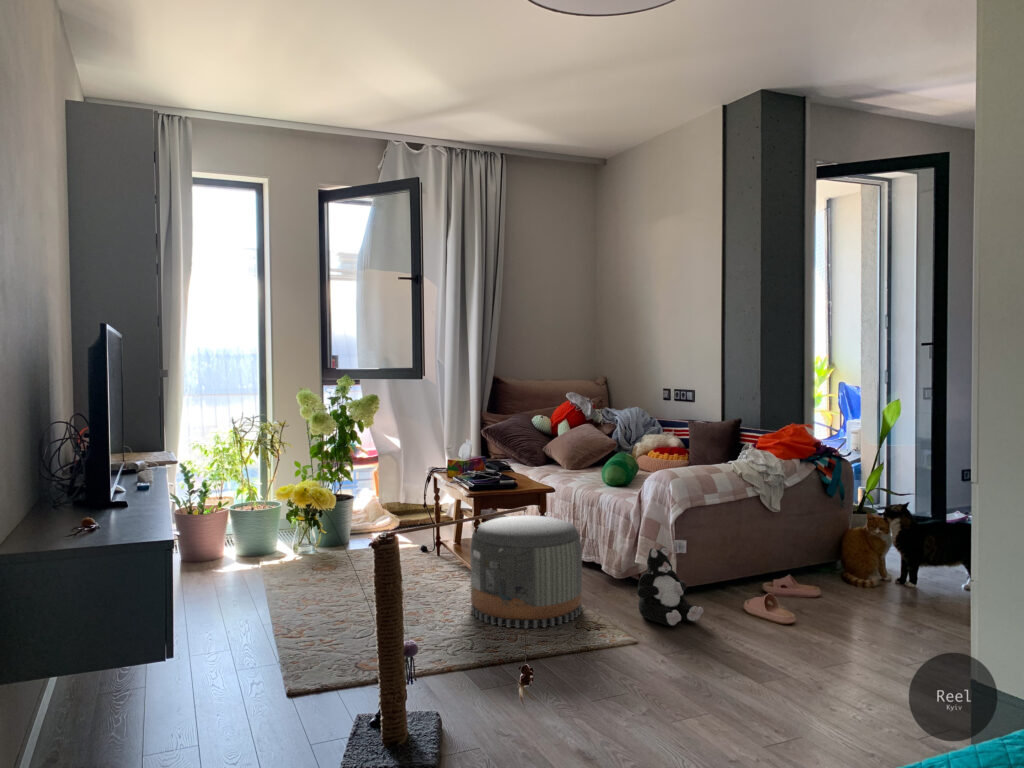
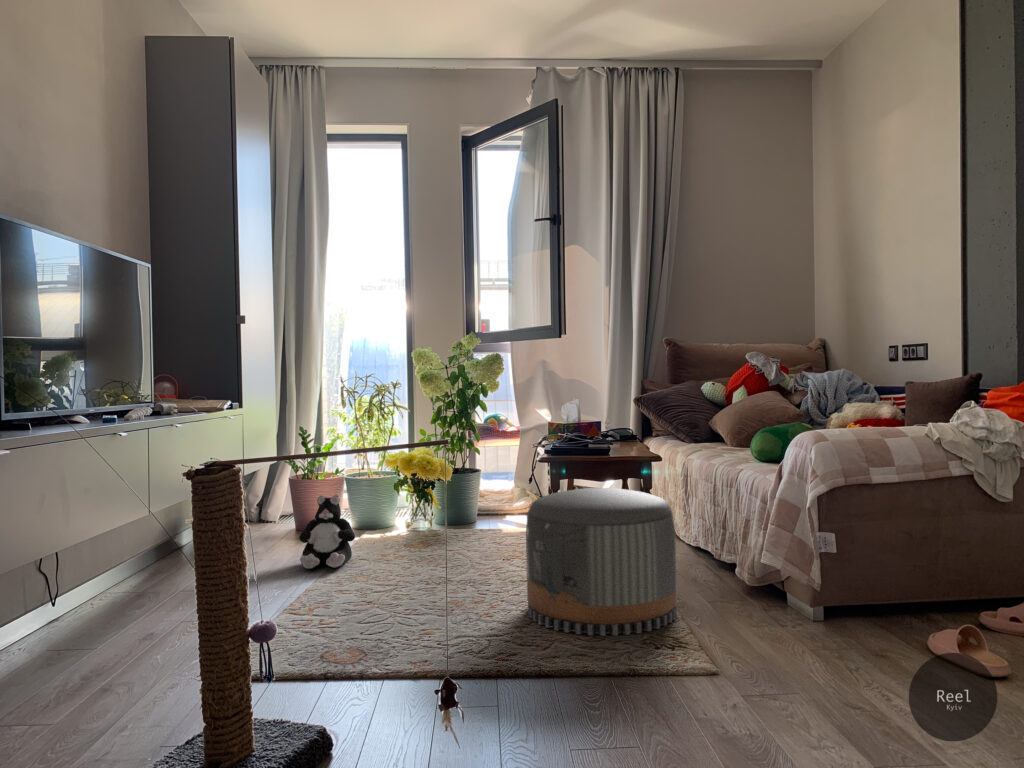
plush toy: present [637,547,703,626] -> present [299,495,355,569]

